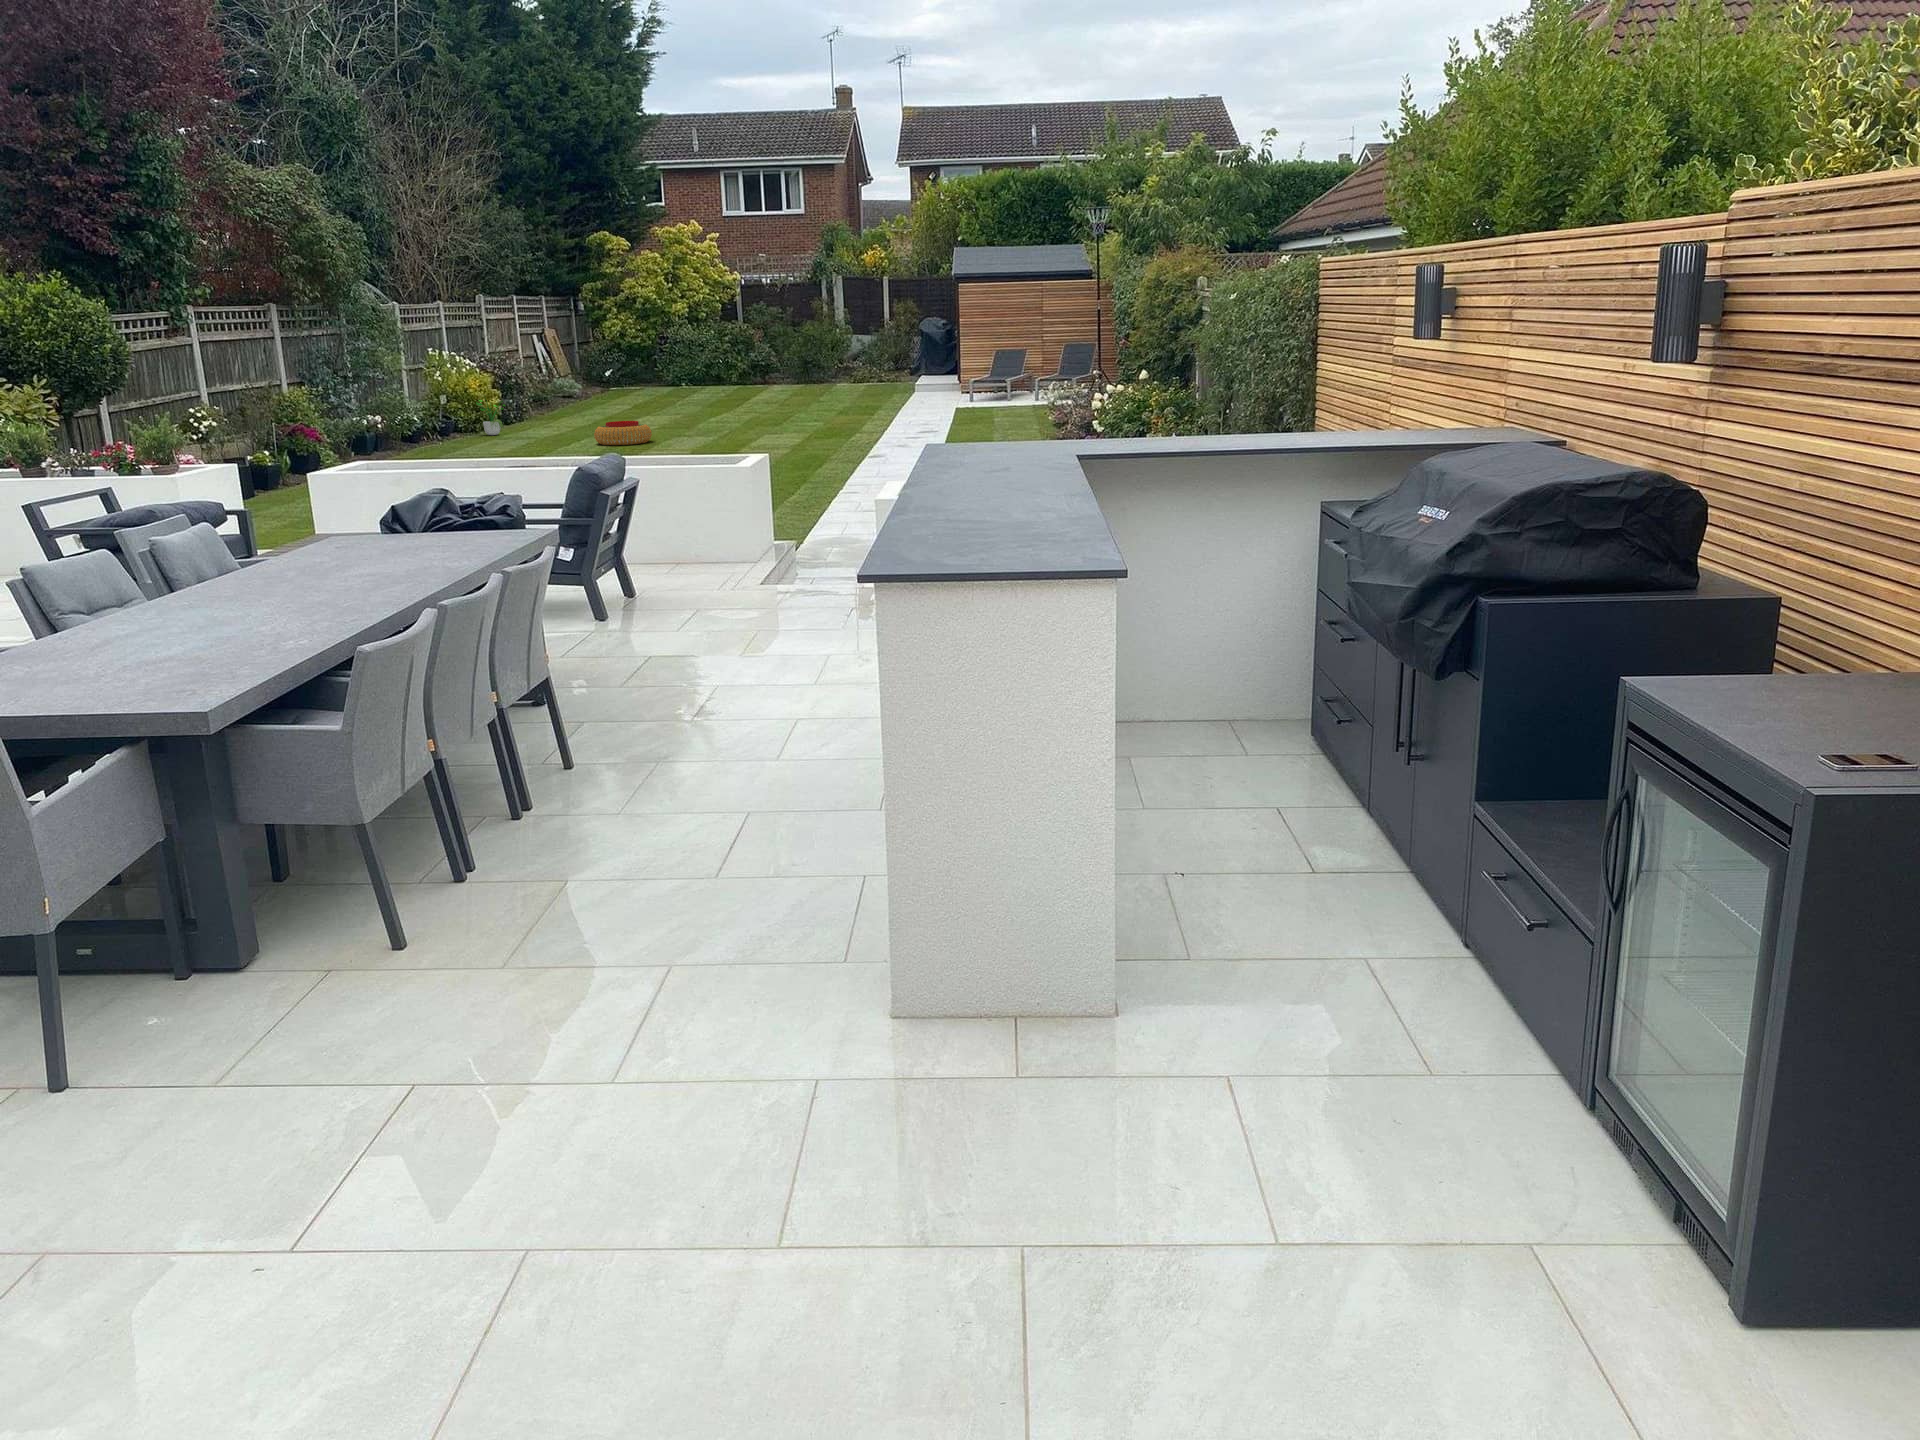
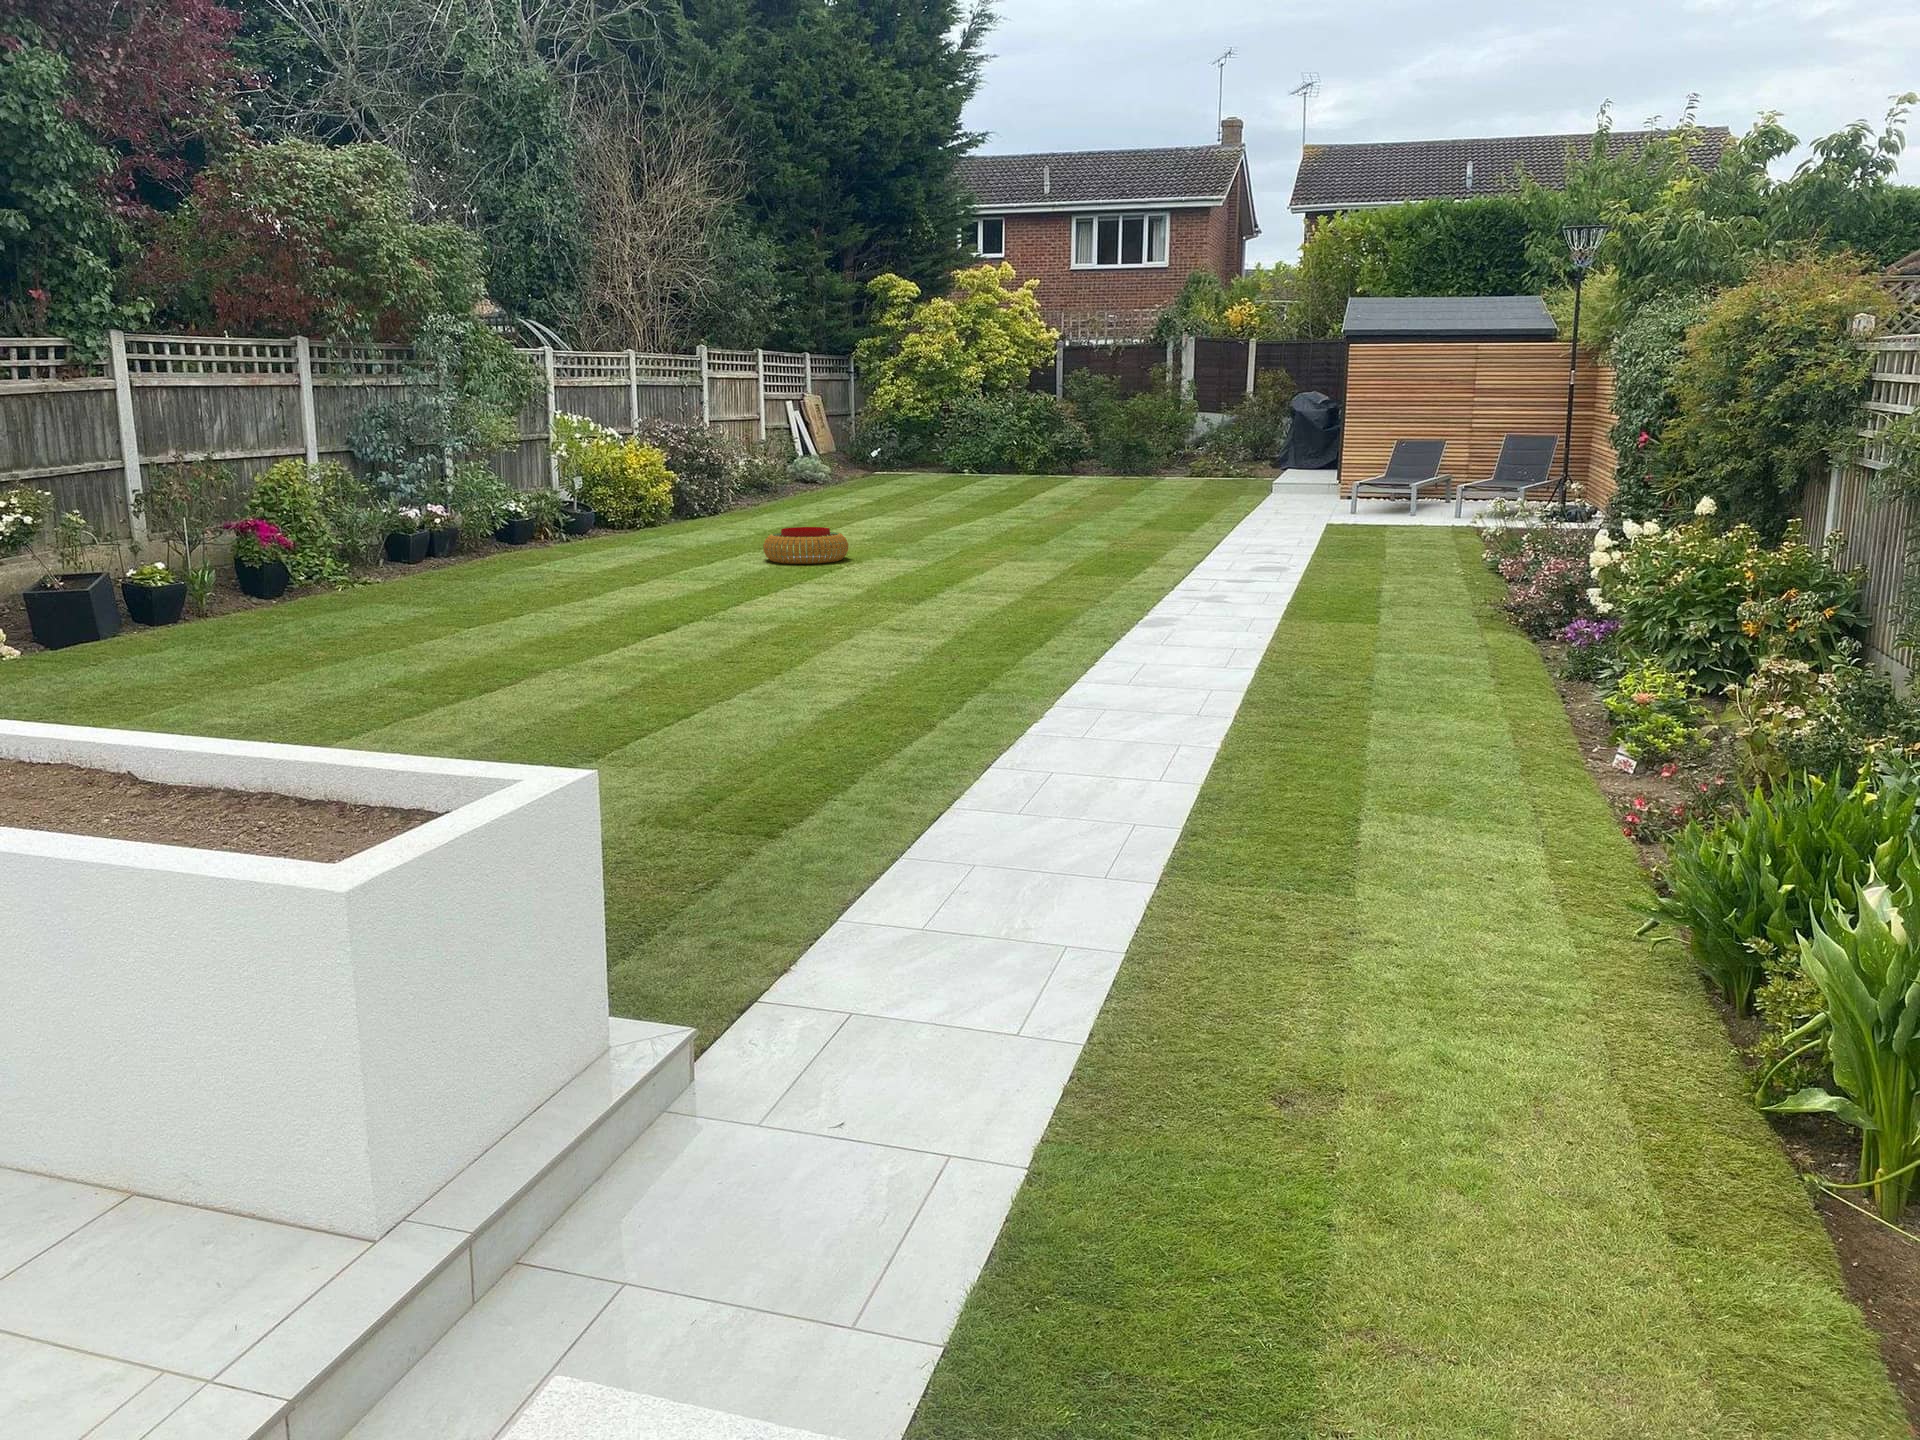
potted plant: present [476,400,505,435] -> none [632,472,677,536]

